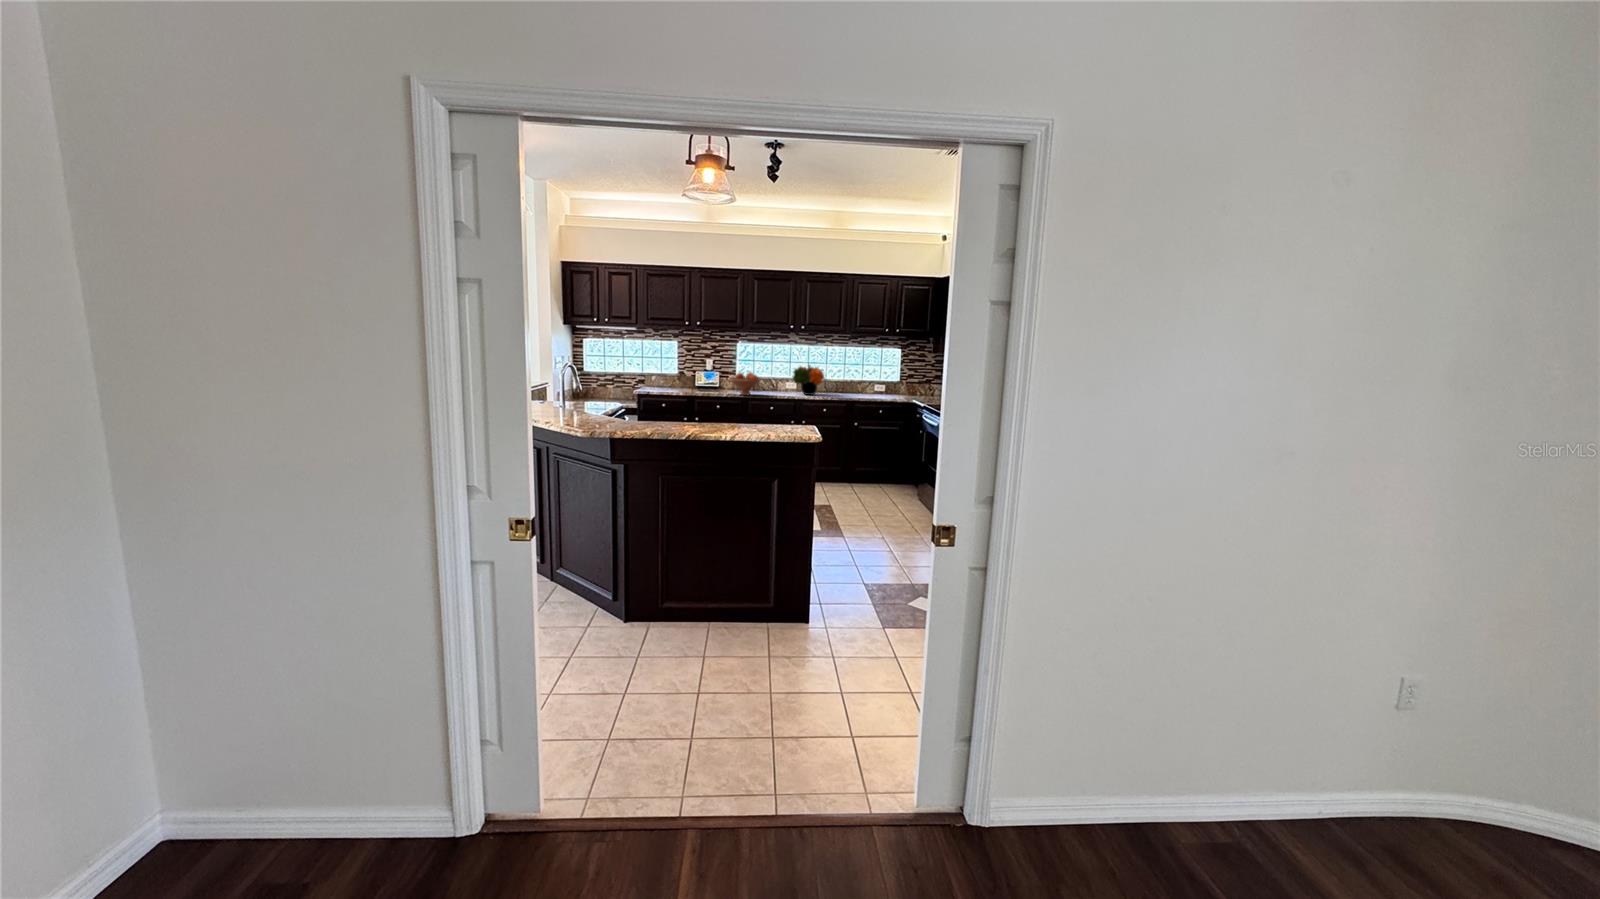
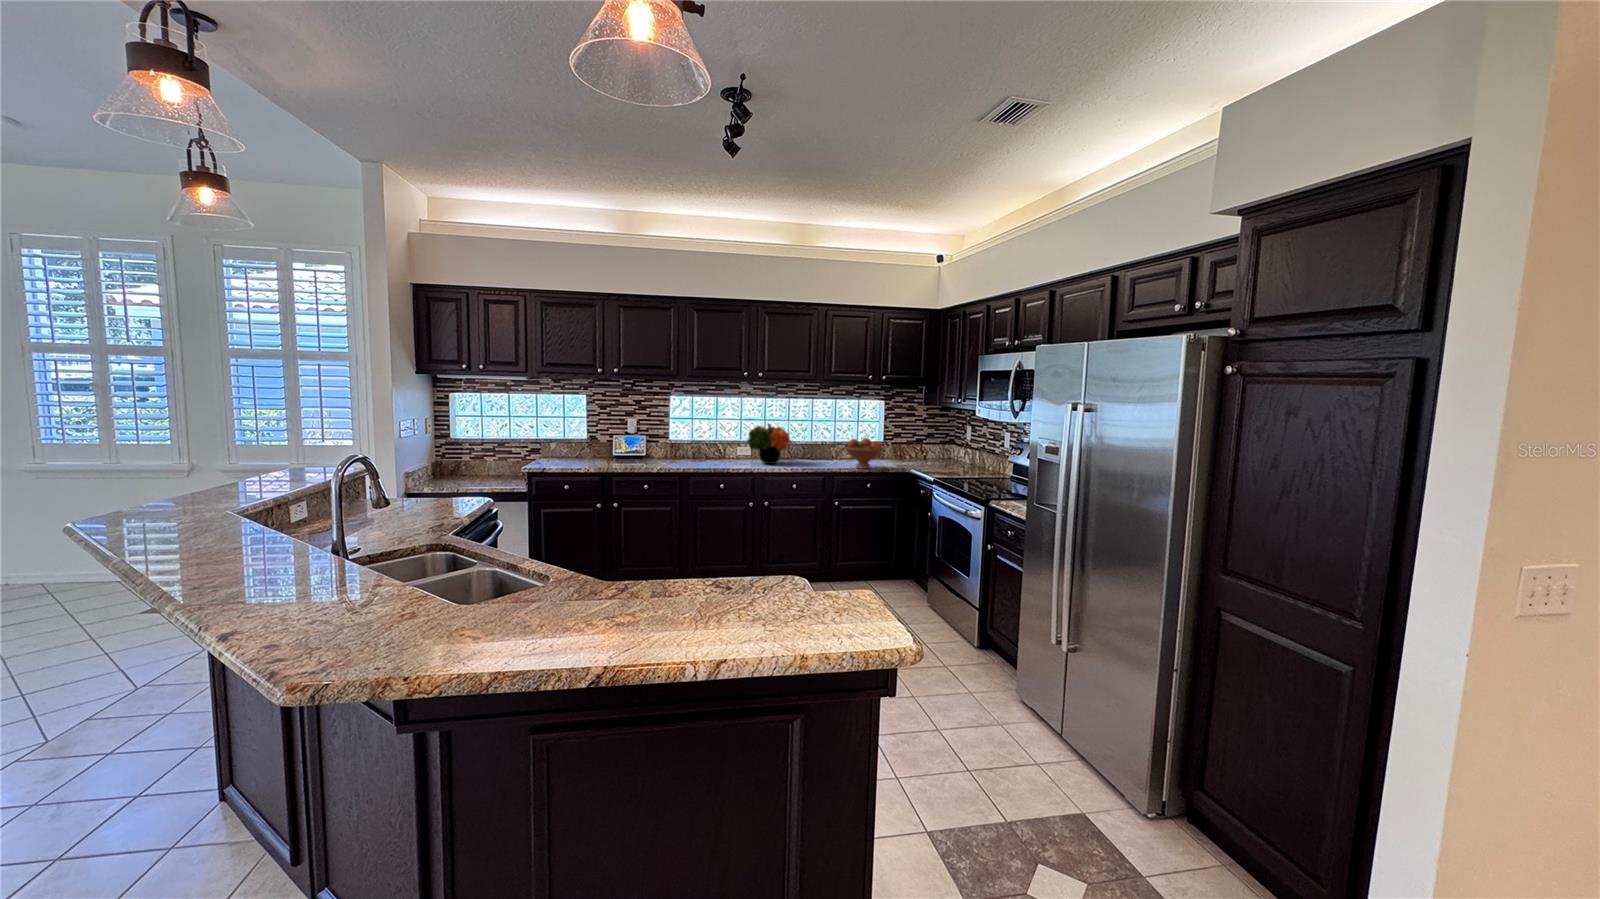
fruit bowl: present [731,373,760,395] -> present [844,438,884,469]

